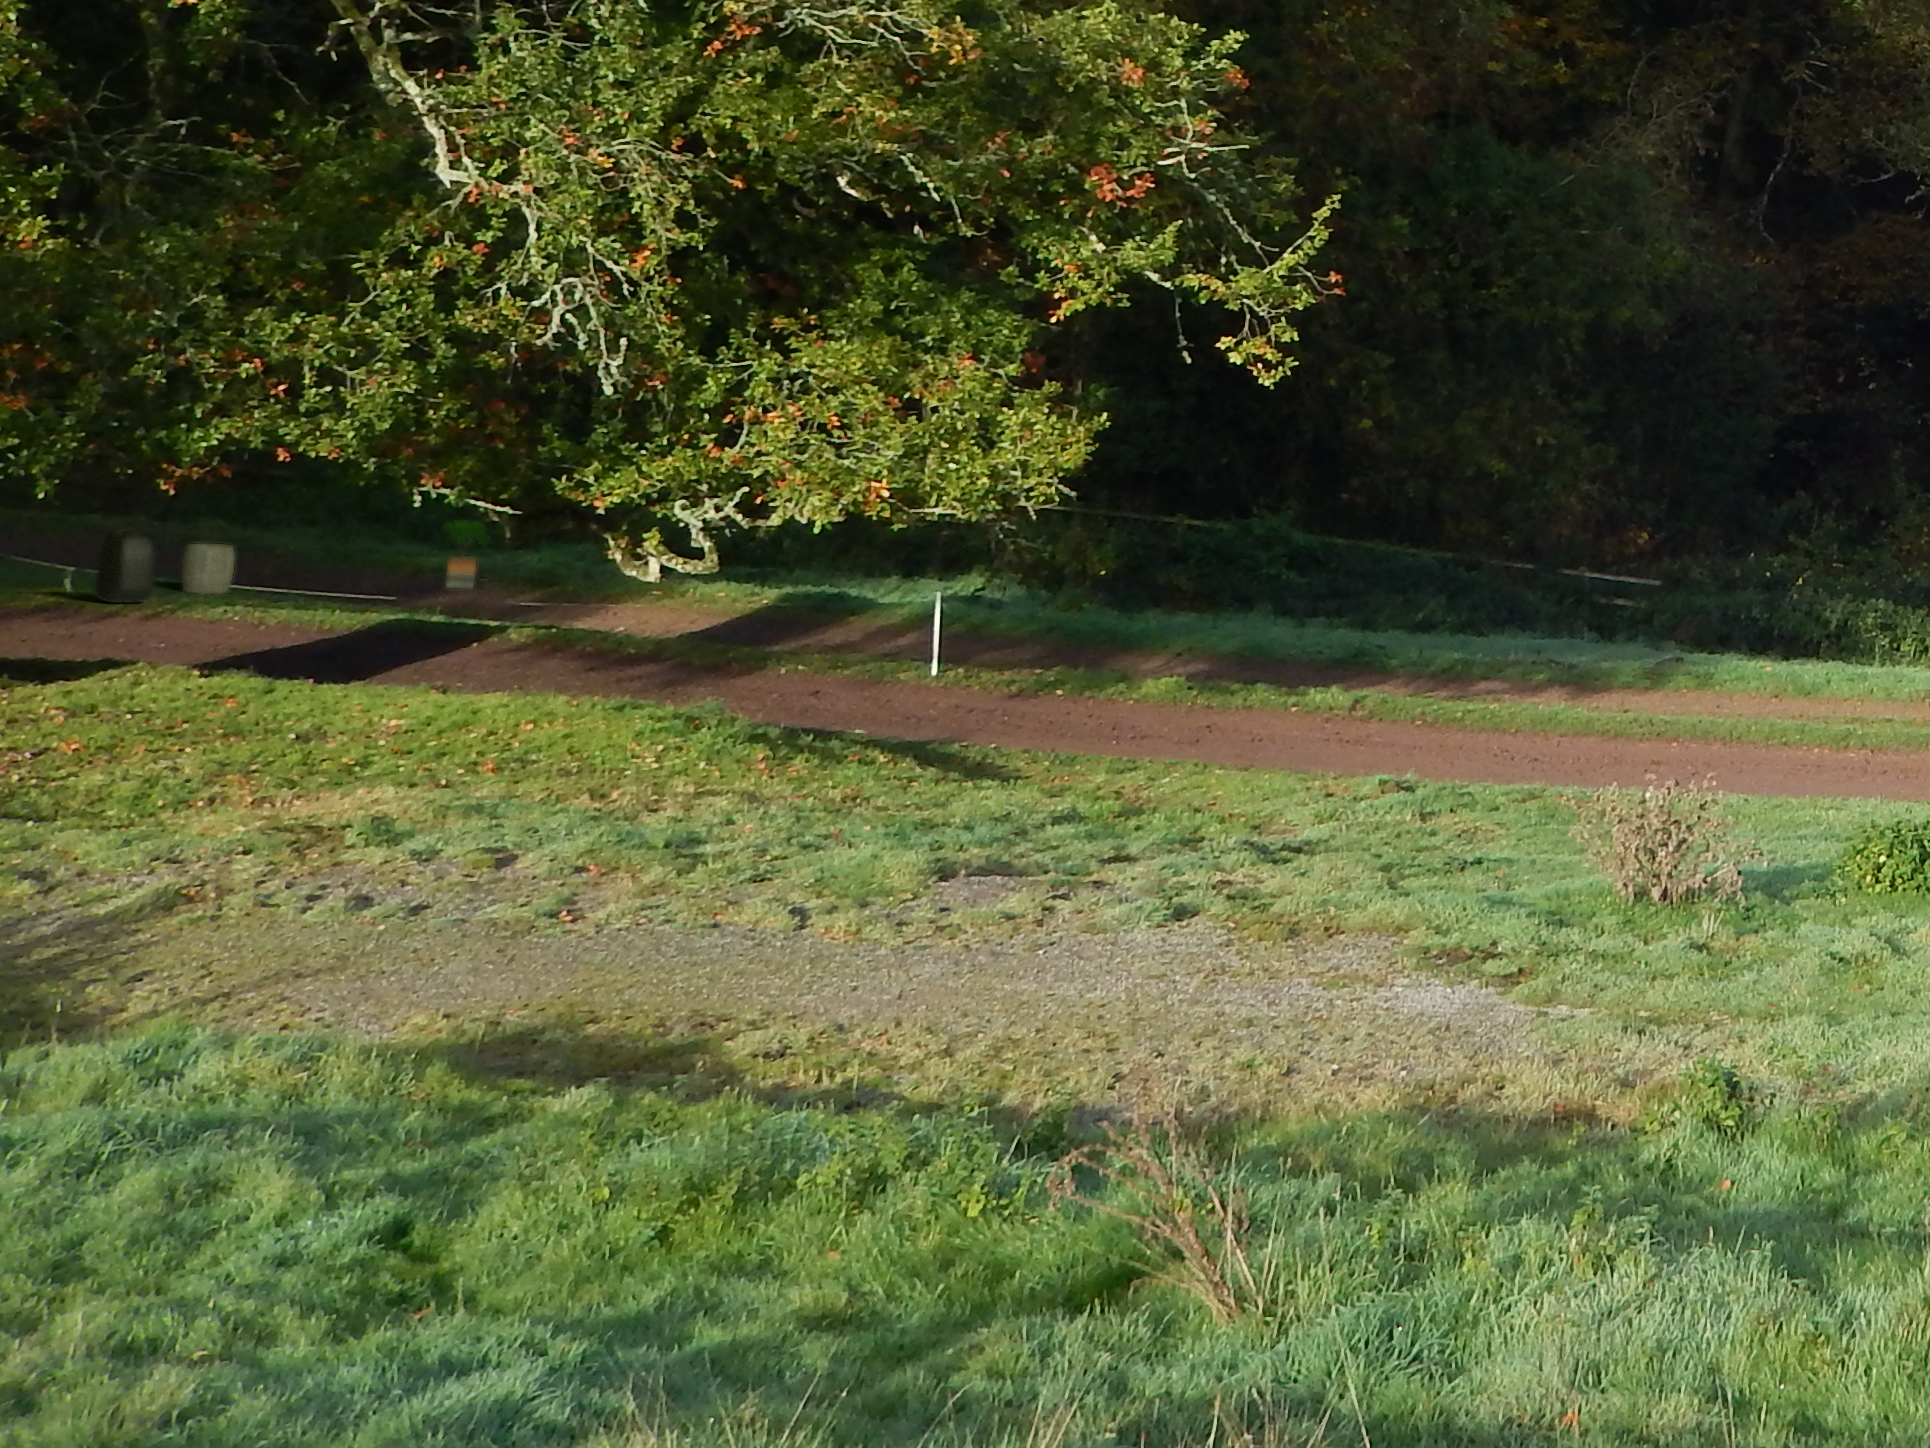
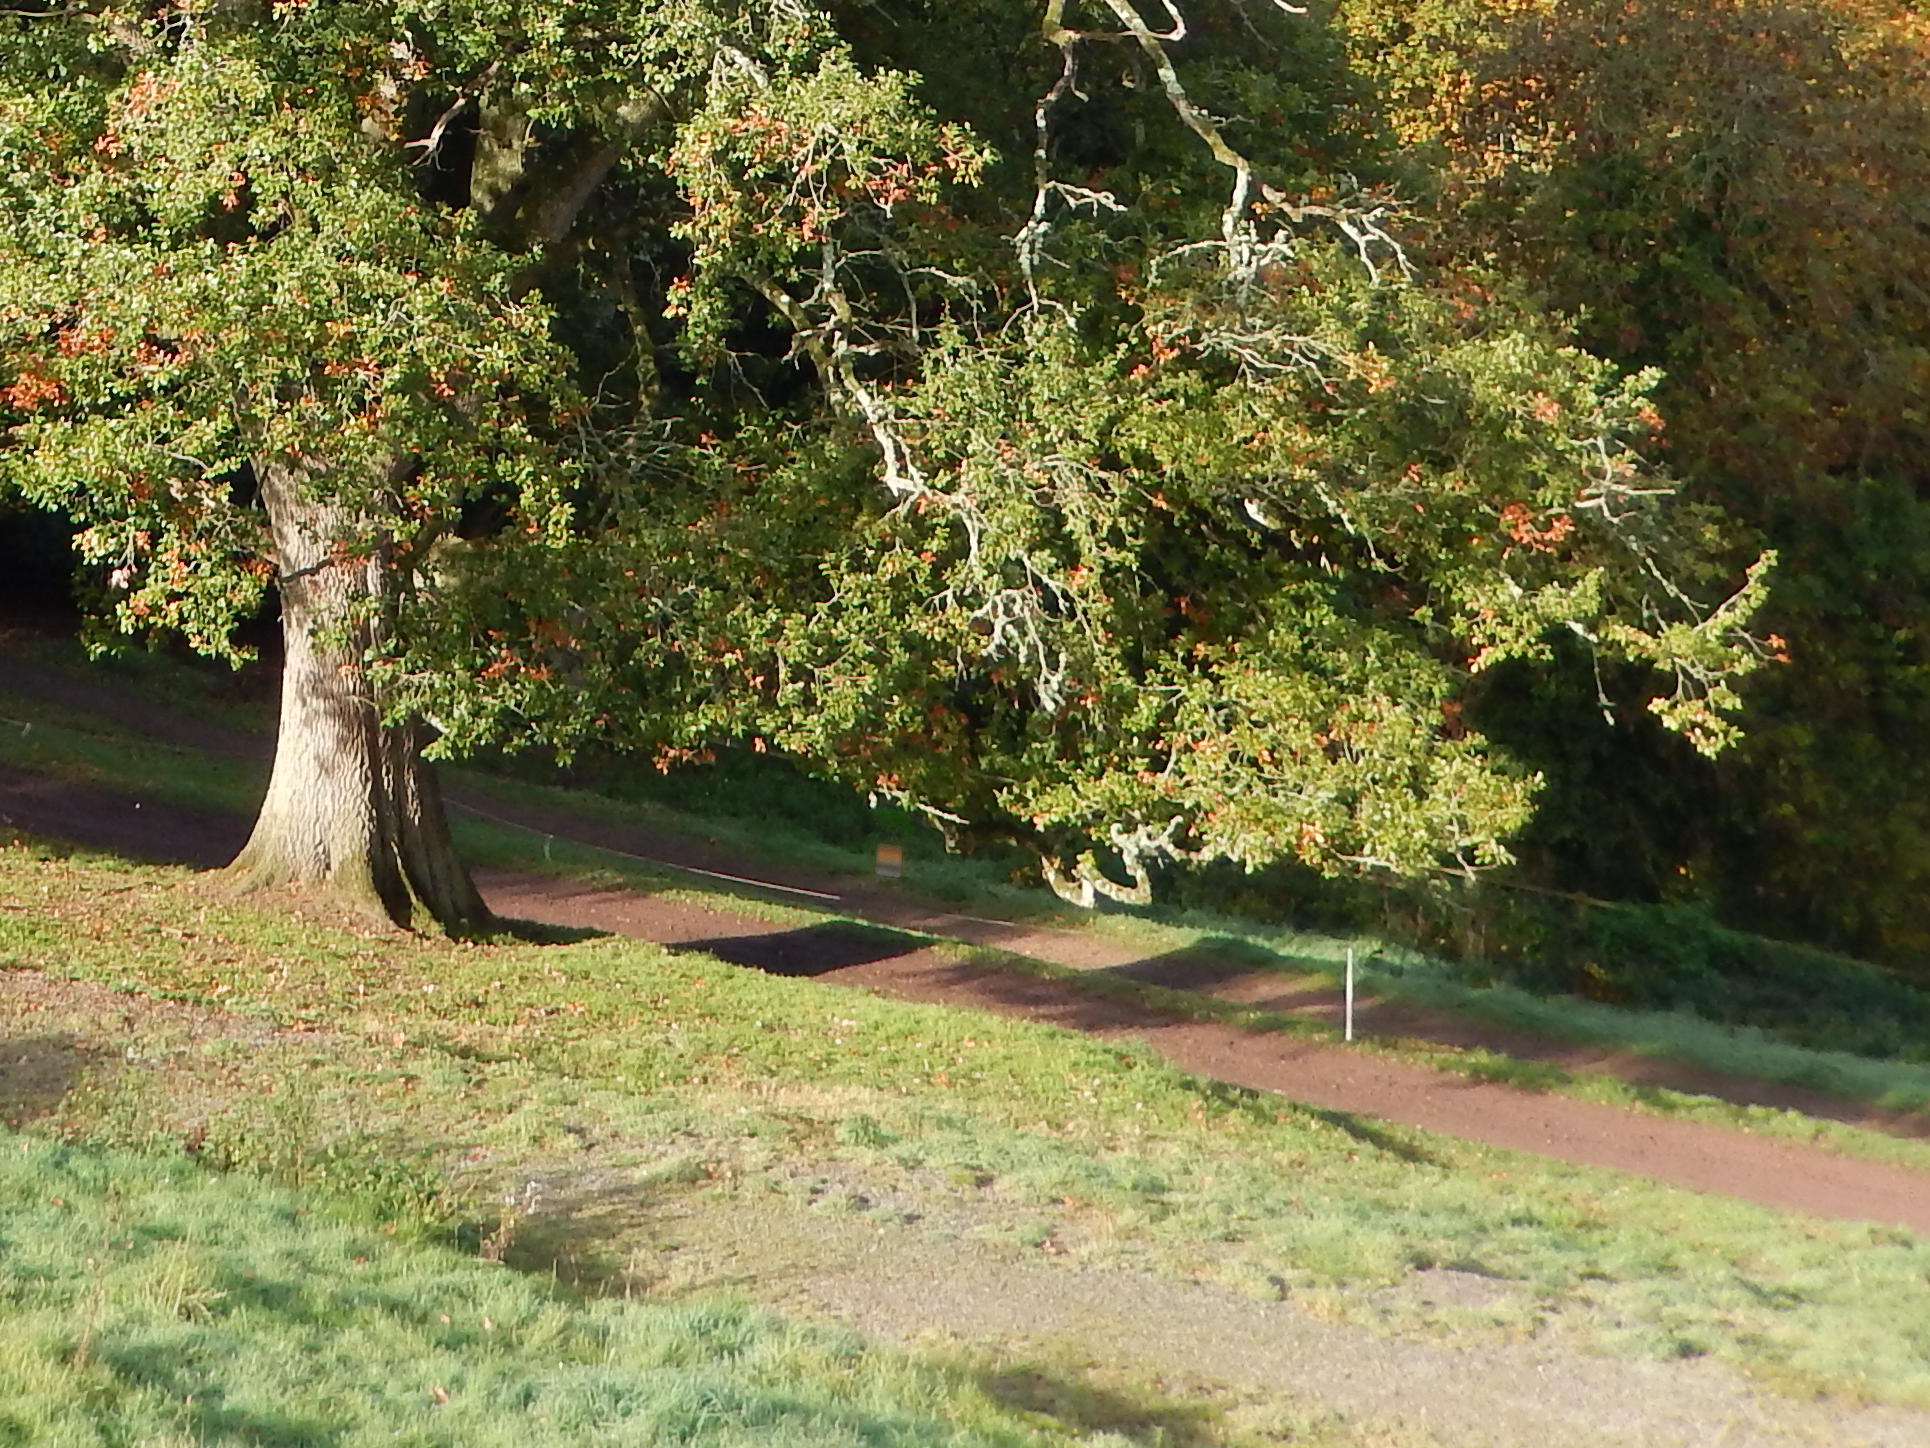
backpack: present [95,529,156,603] -> none [587,788,636,859]
woven basket: present [182,544,235,594] -> none [656,807,699,858]

